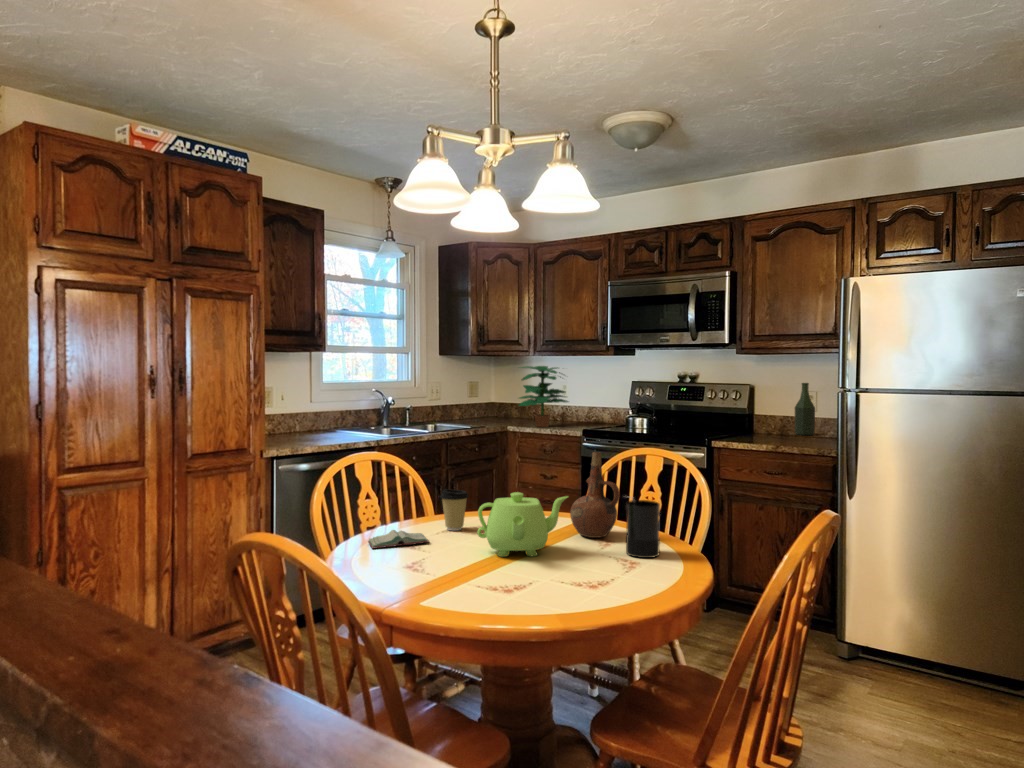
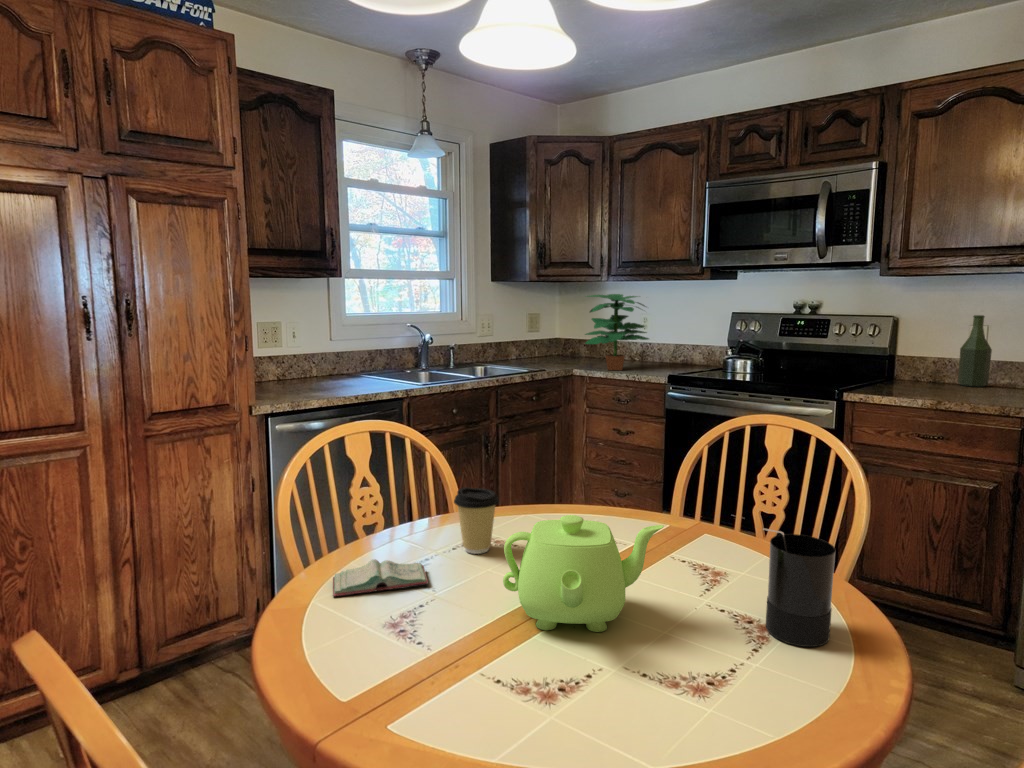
ceramic pitcher: present [570,452,620,538] -> none [662,439,749,582]

